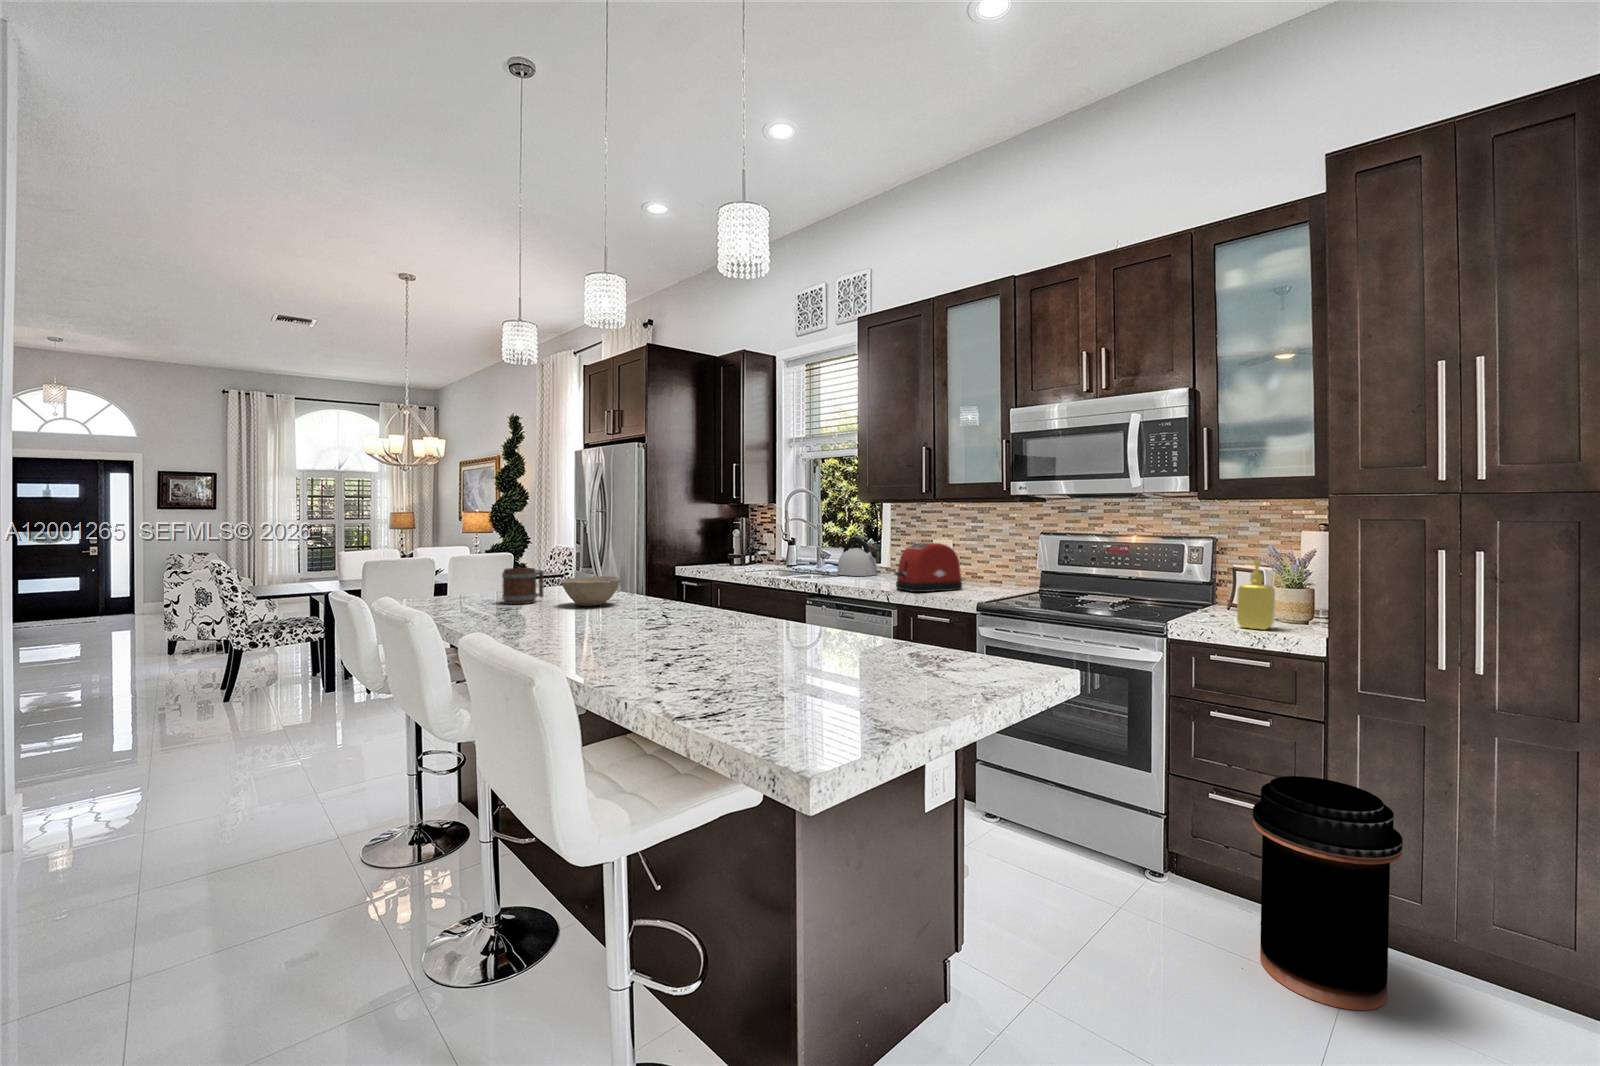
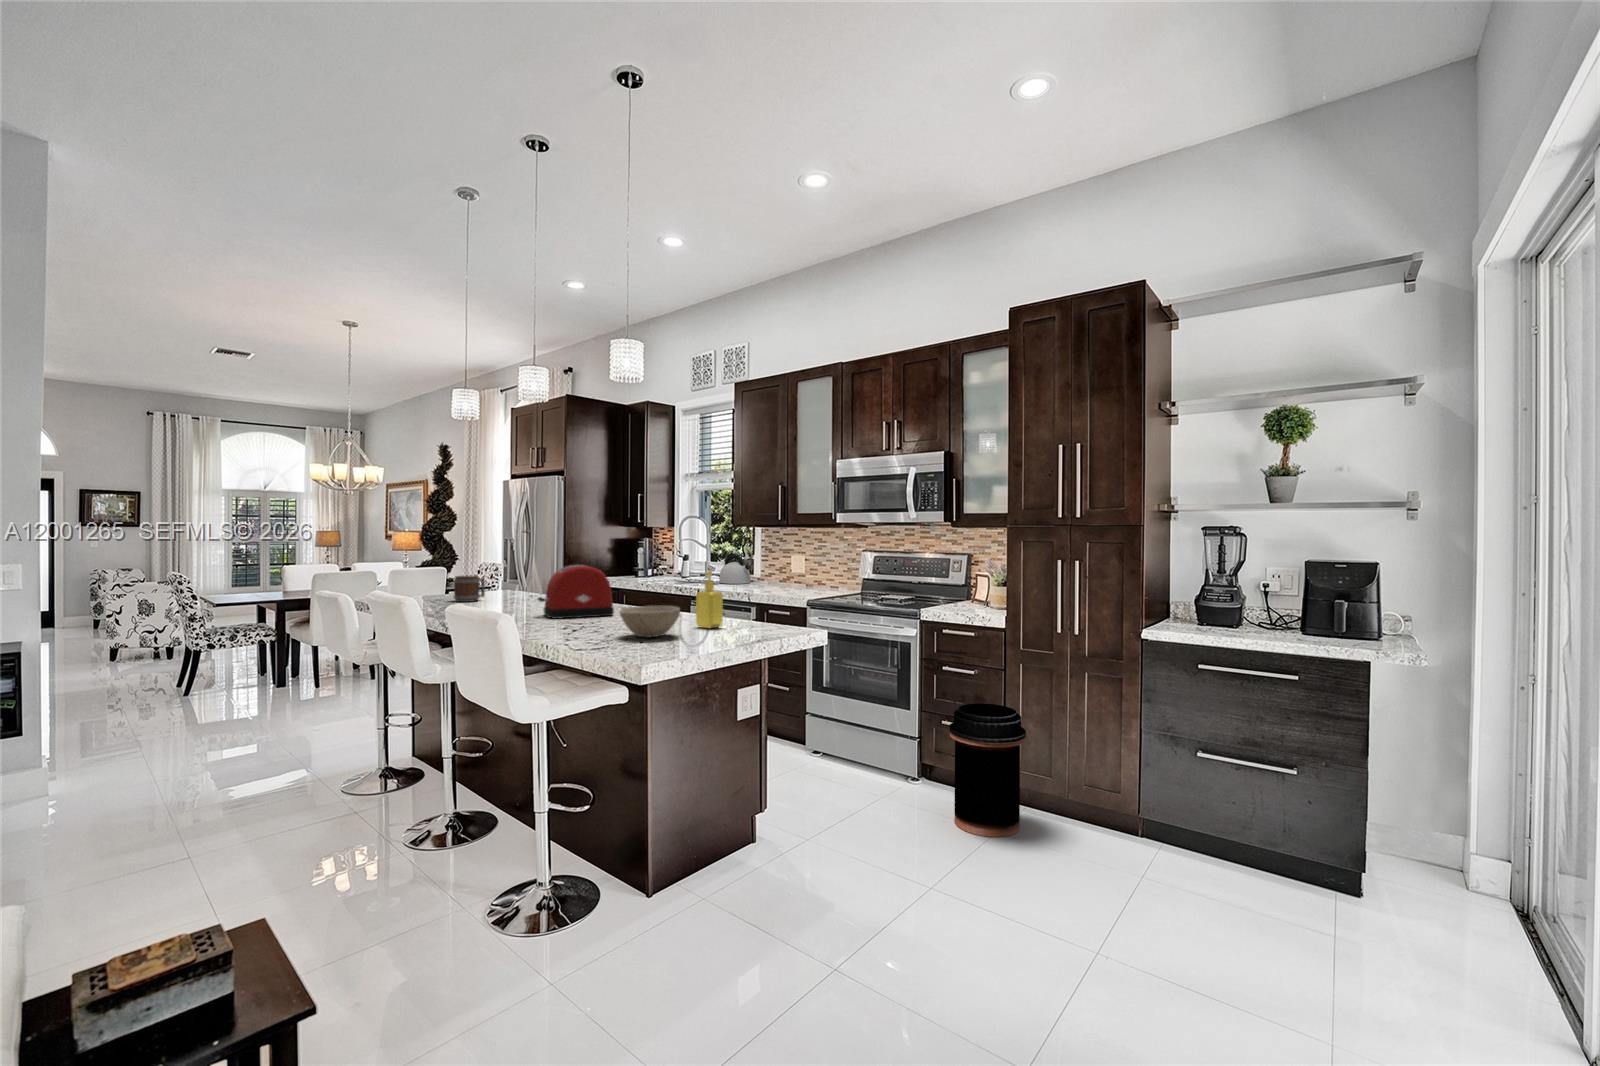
toaster: present [894,542,962,592] -> present [538,565,614,619]
soap dispenser: present [1237,560,1275,630] -> present [696,571,723,628]
bowl: present [562,577,620,606] -> present [620,605,680,637]

